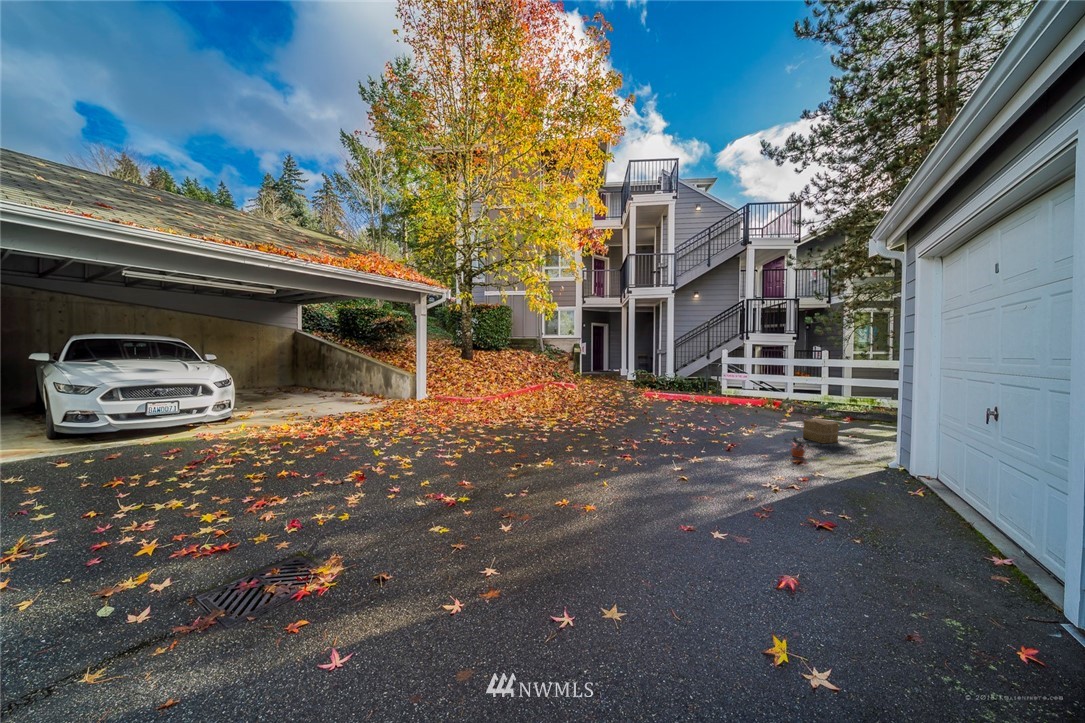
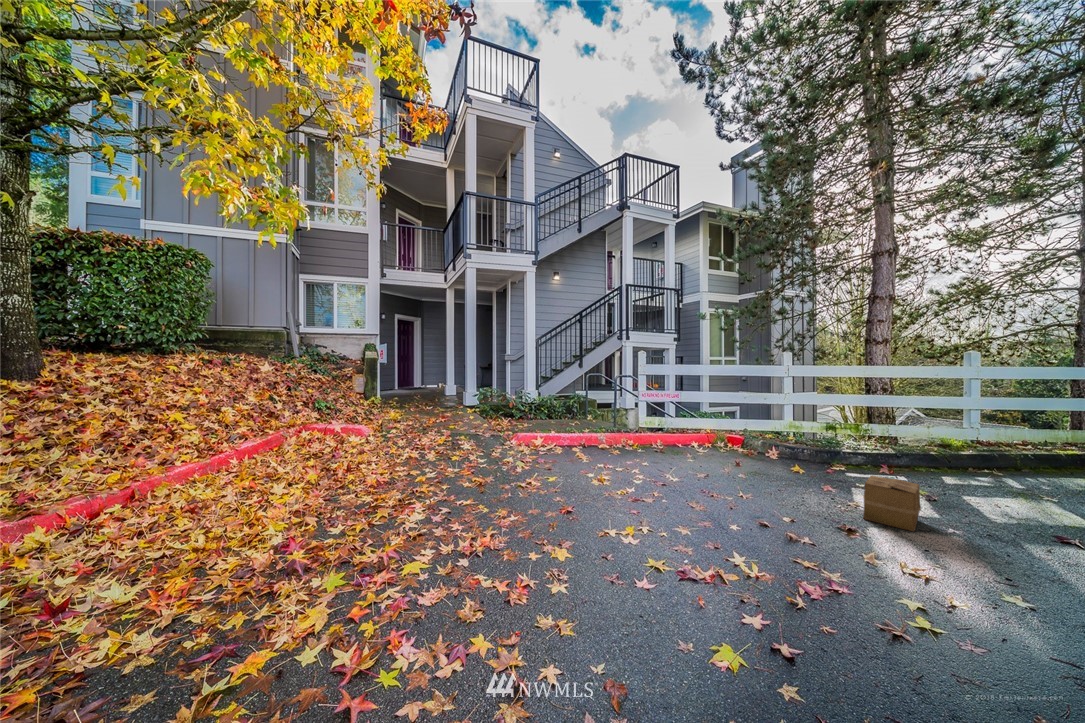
potted plant: present [785,438,809,458] -> none [938,549,1022,608]

